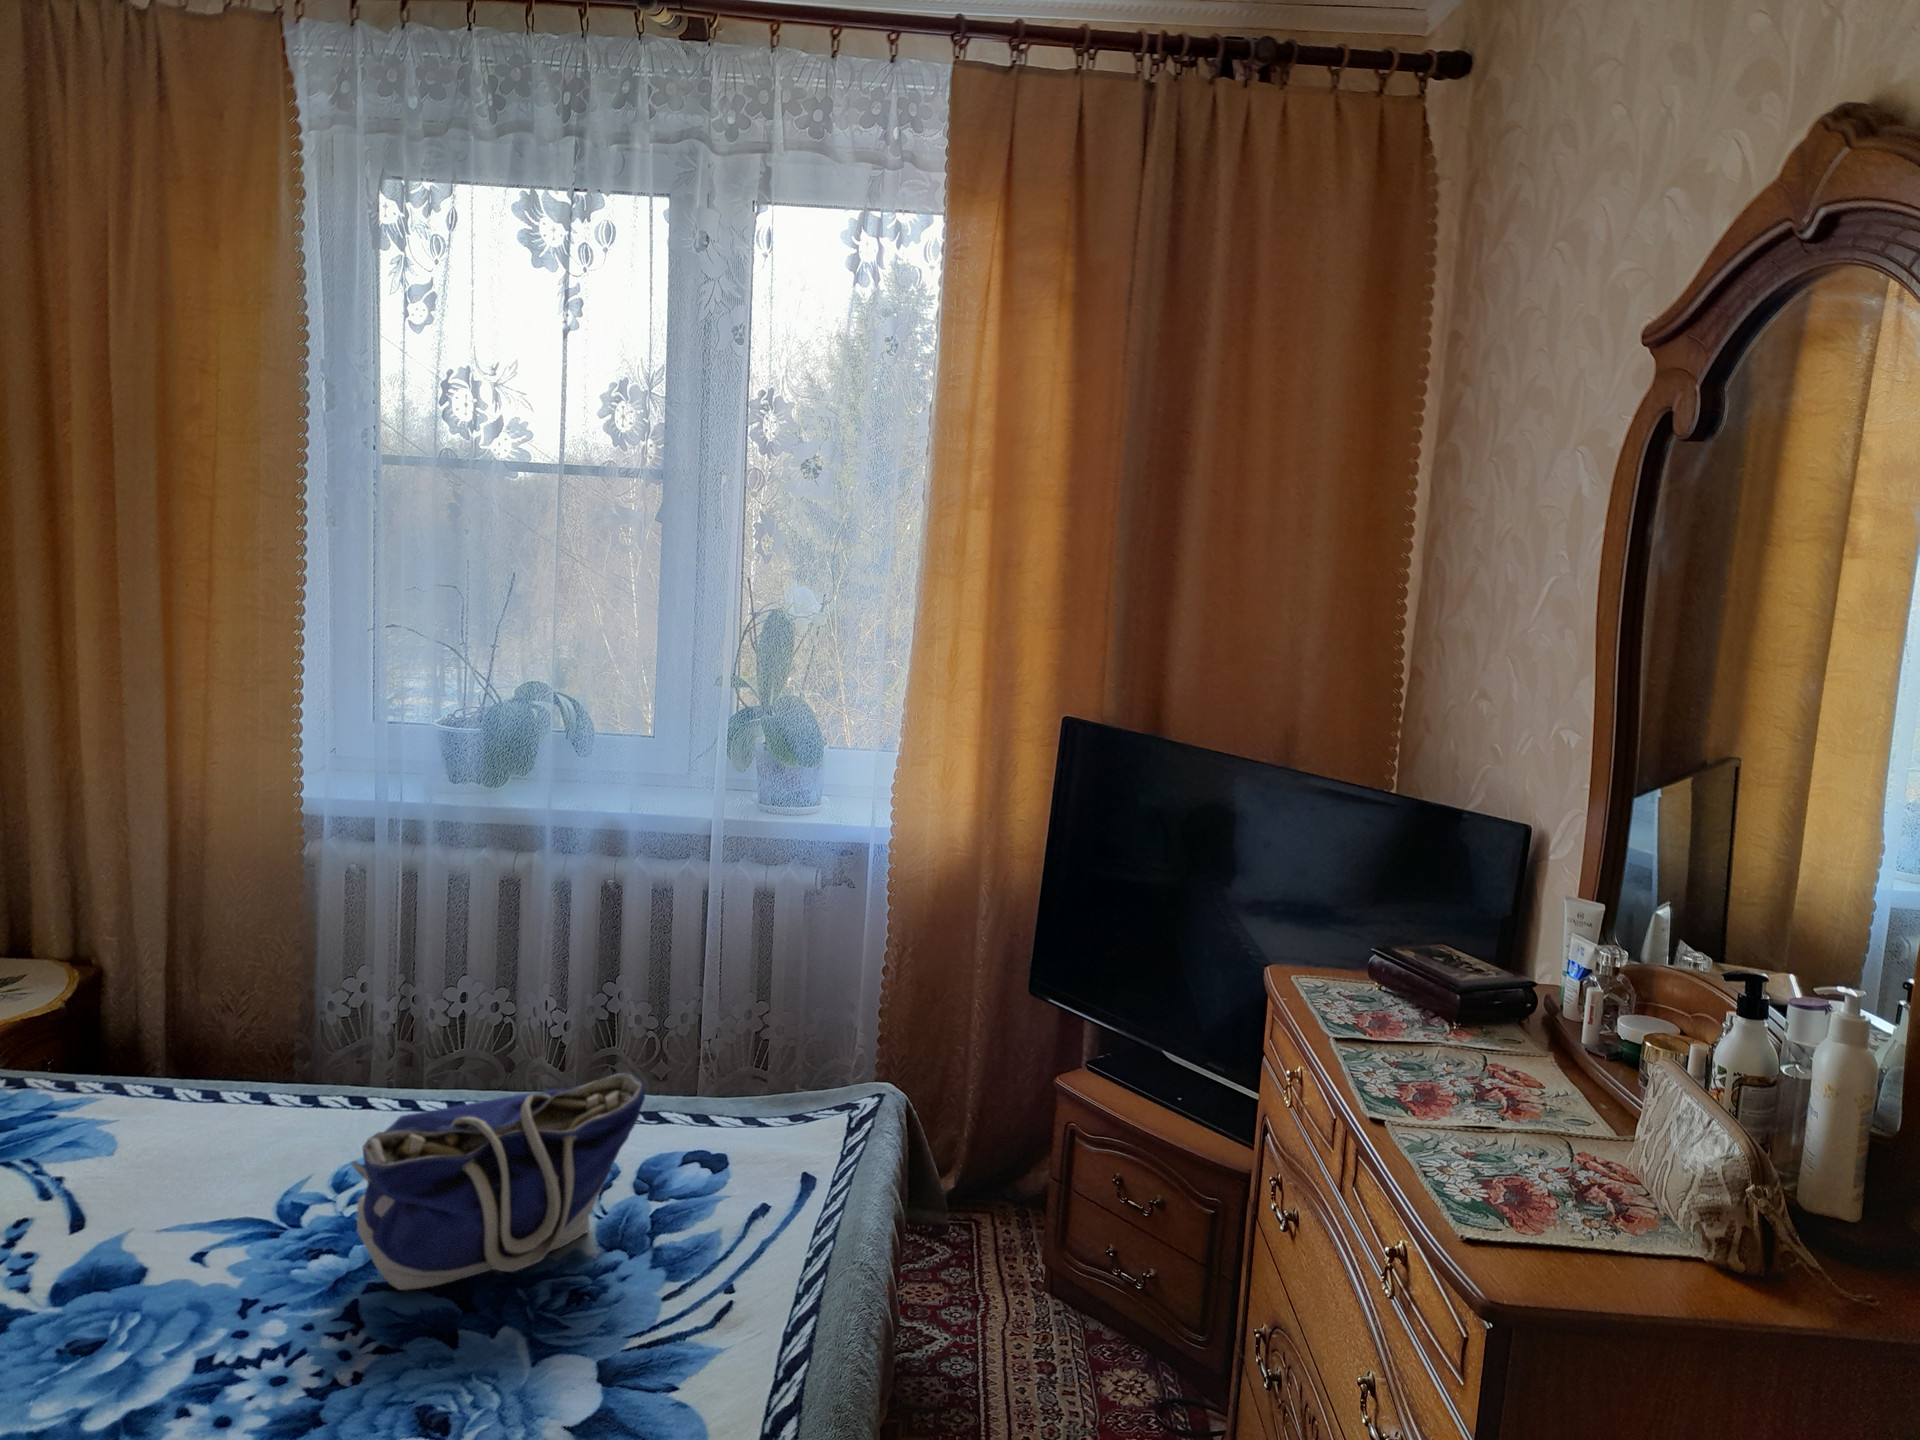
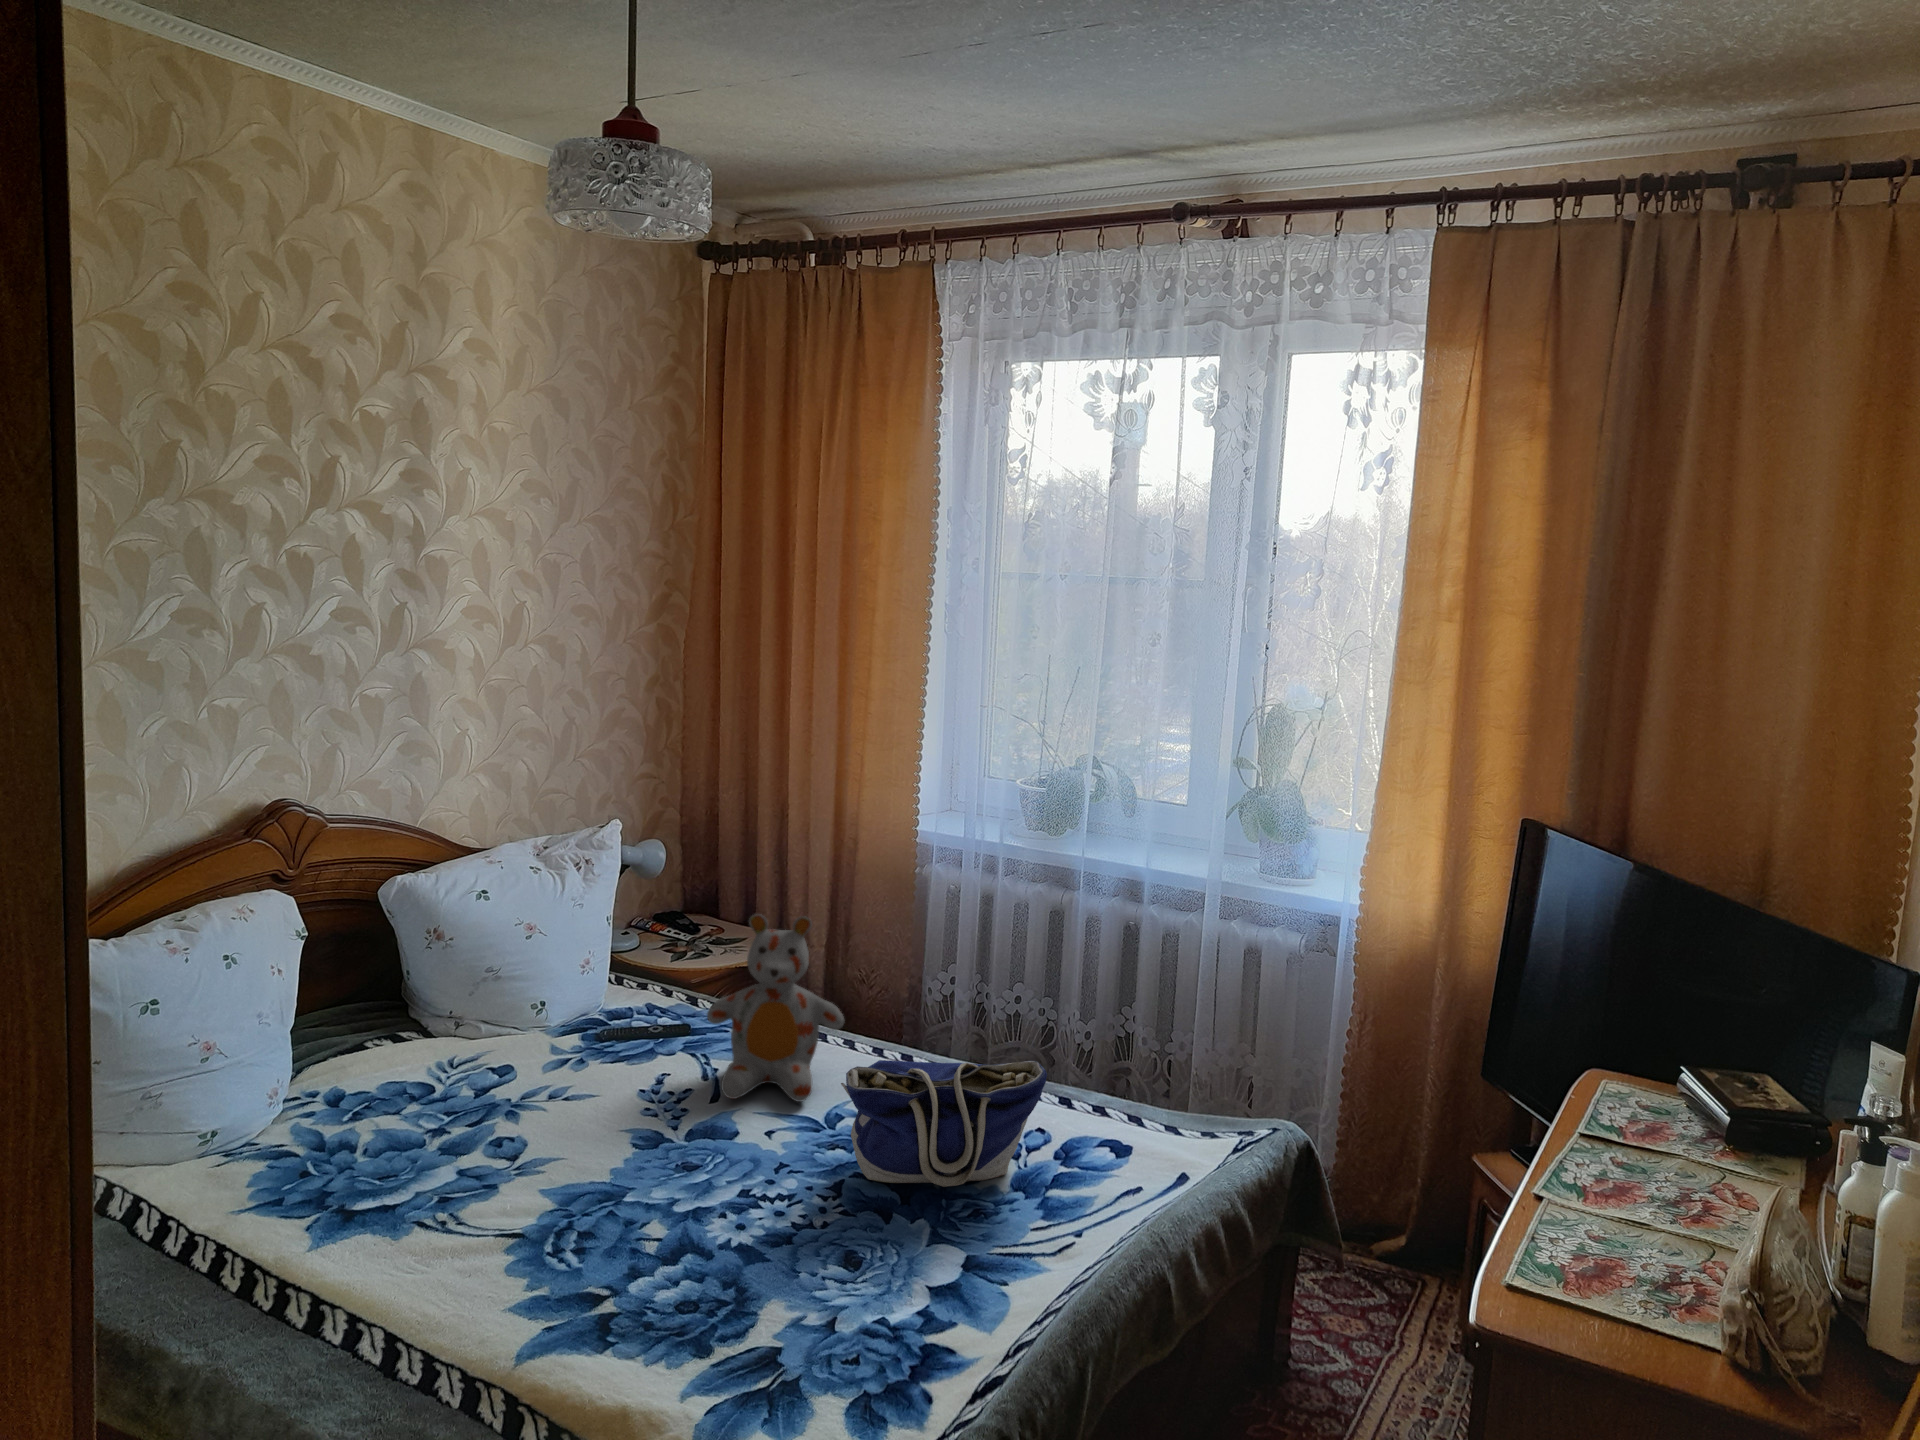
stuffed bear: none [43,925,280,1220] -> present [707,914,844,1102]

